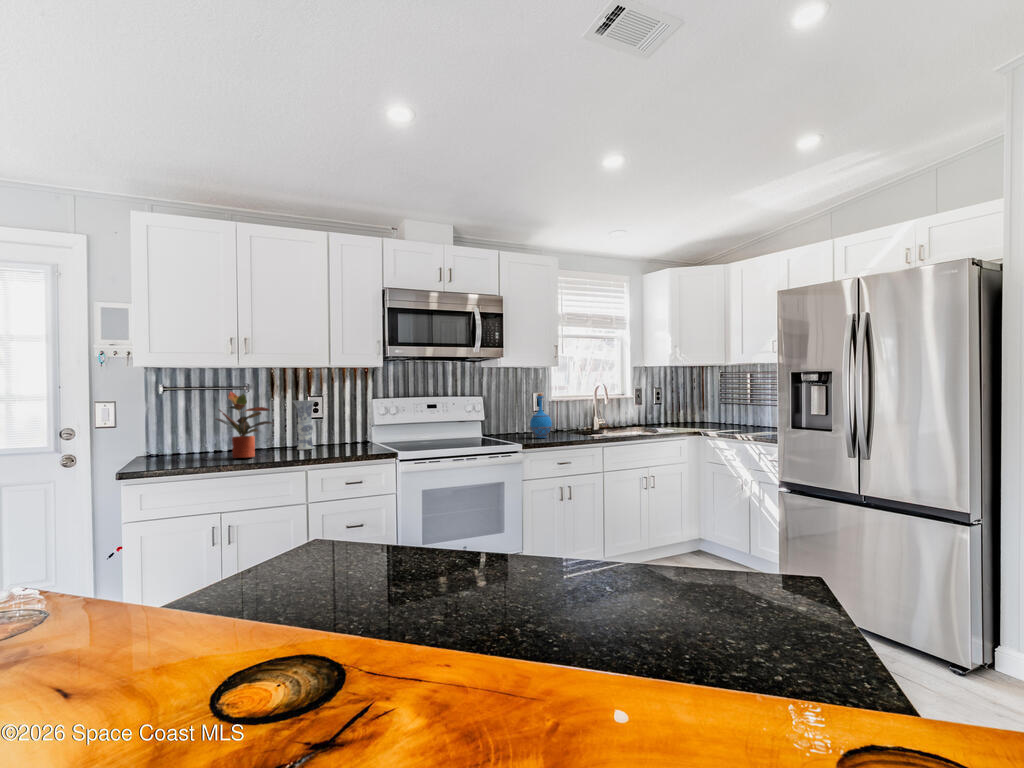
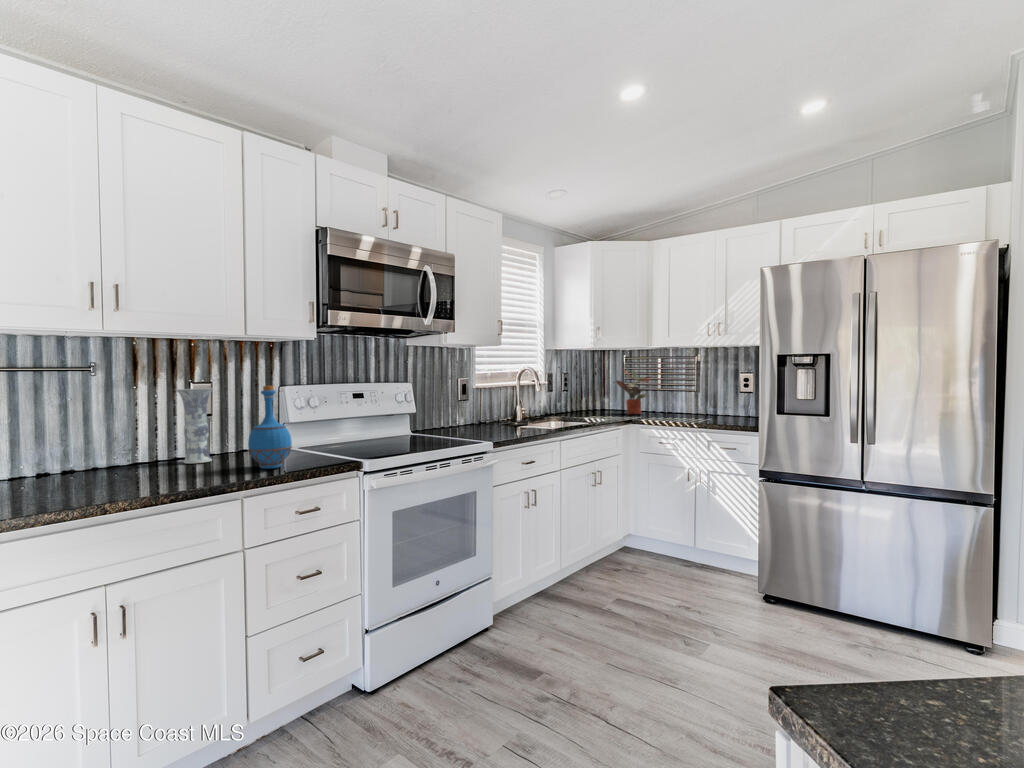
potted plant: present [216,392,273,459] -> present [616,369,652,415]
bottle: present [530,394,552,438] -> present [248,386,292,469]

